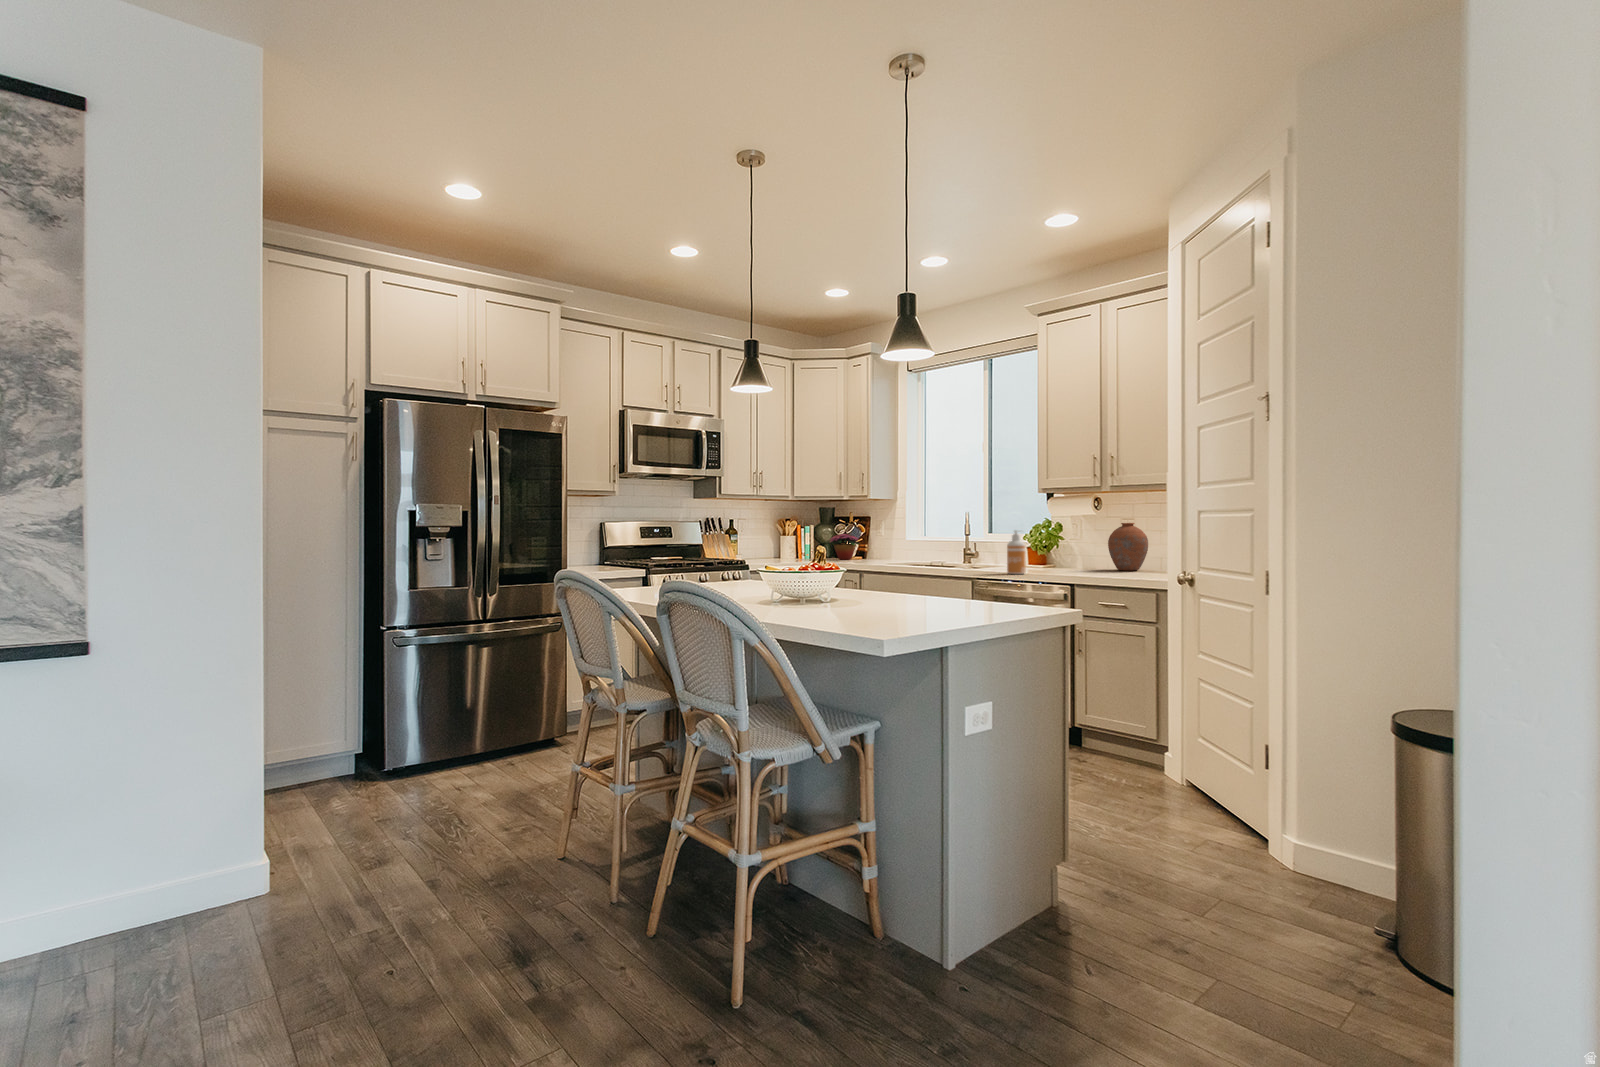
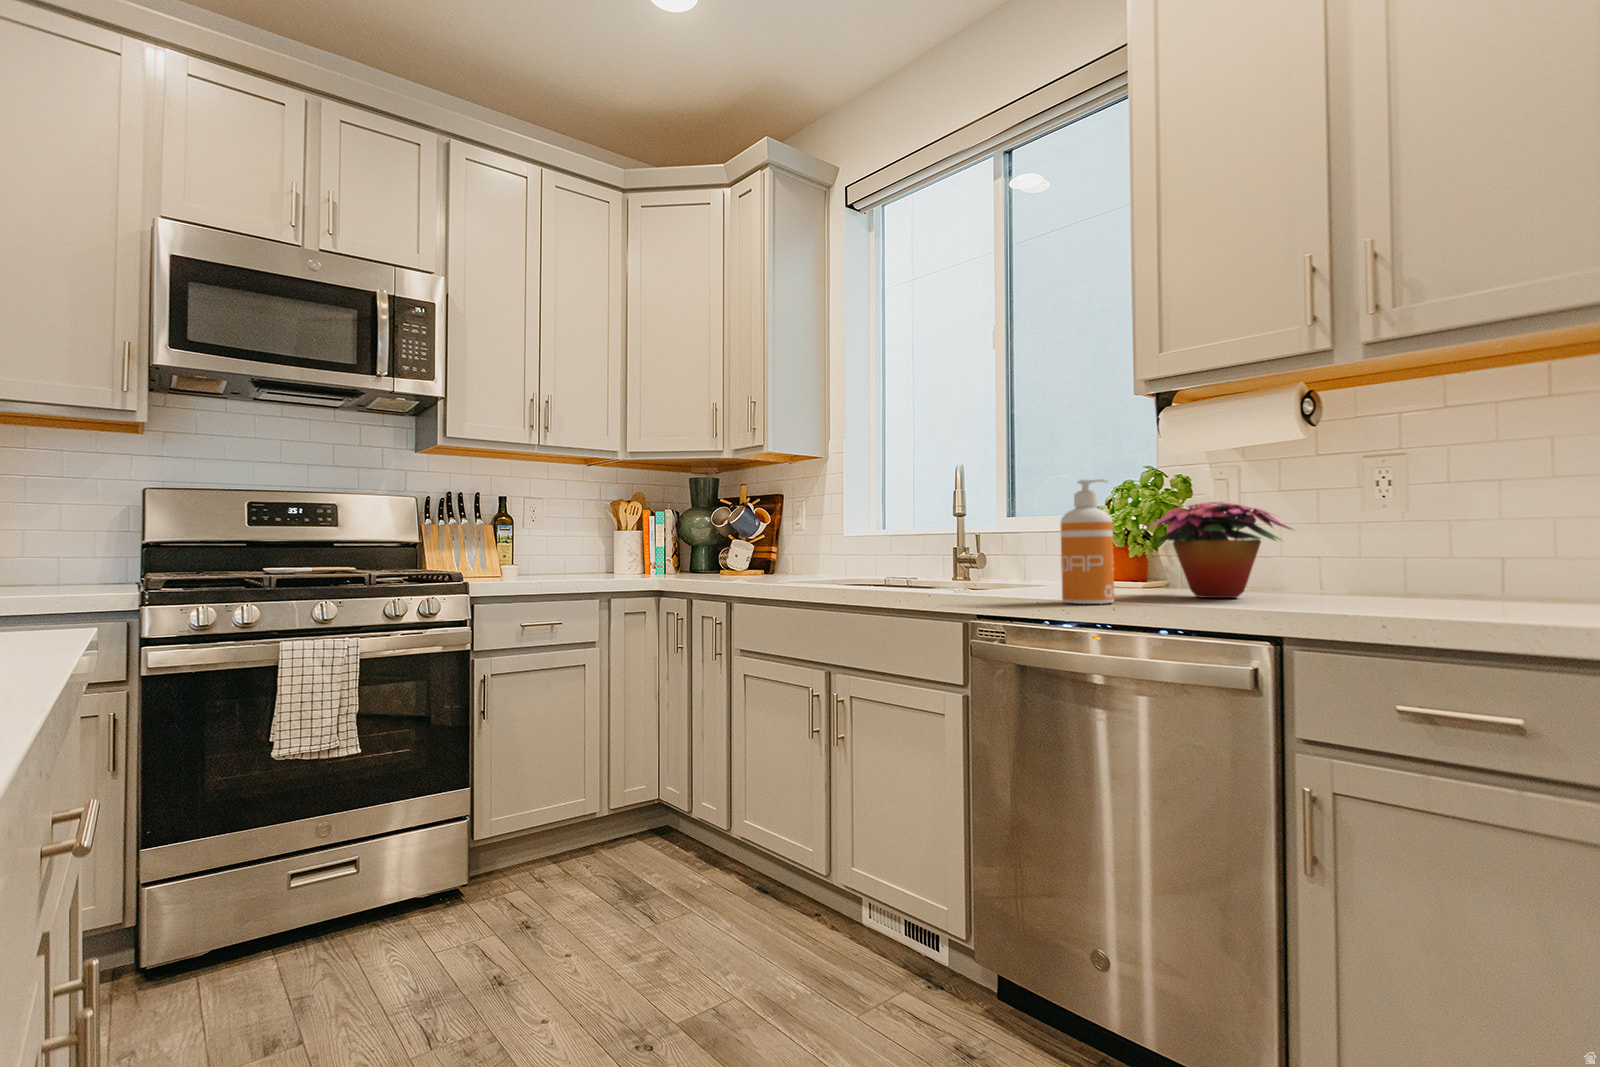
vase: present [1108,523,1148,570] -> none [1329,462,1454,593]
flower arrangement: present [829,534,859,560] -> present [1150,501,1291,598]

